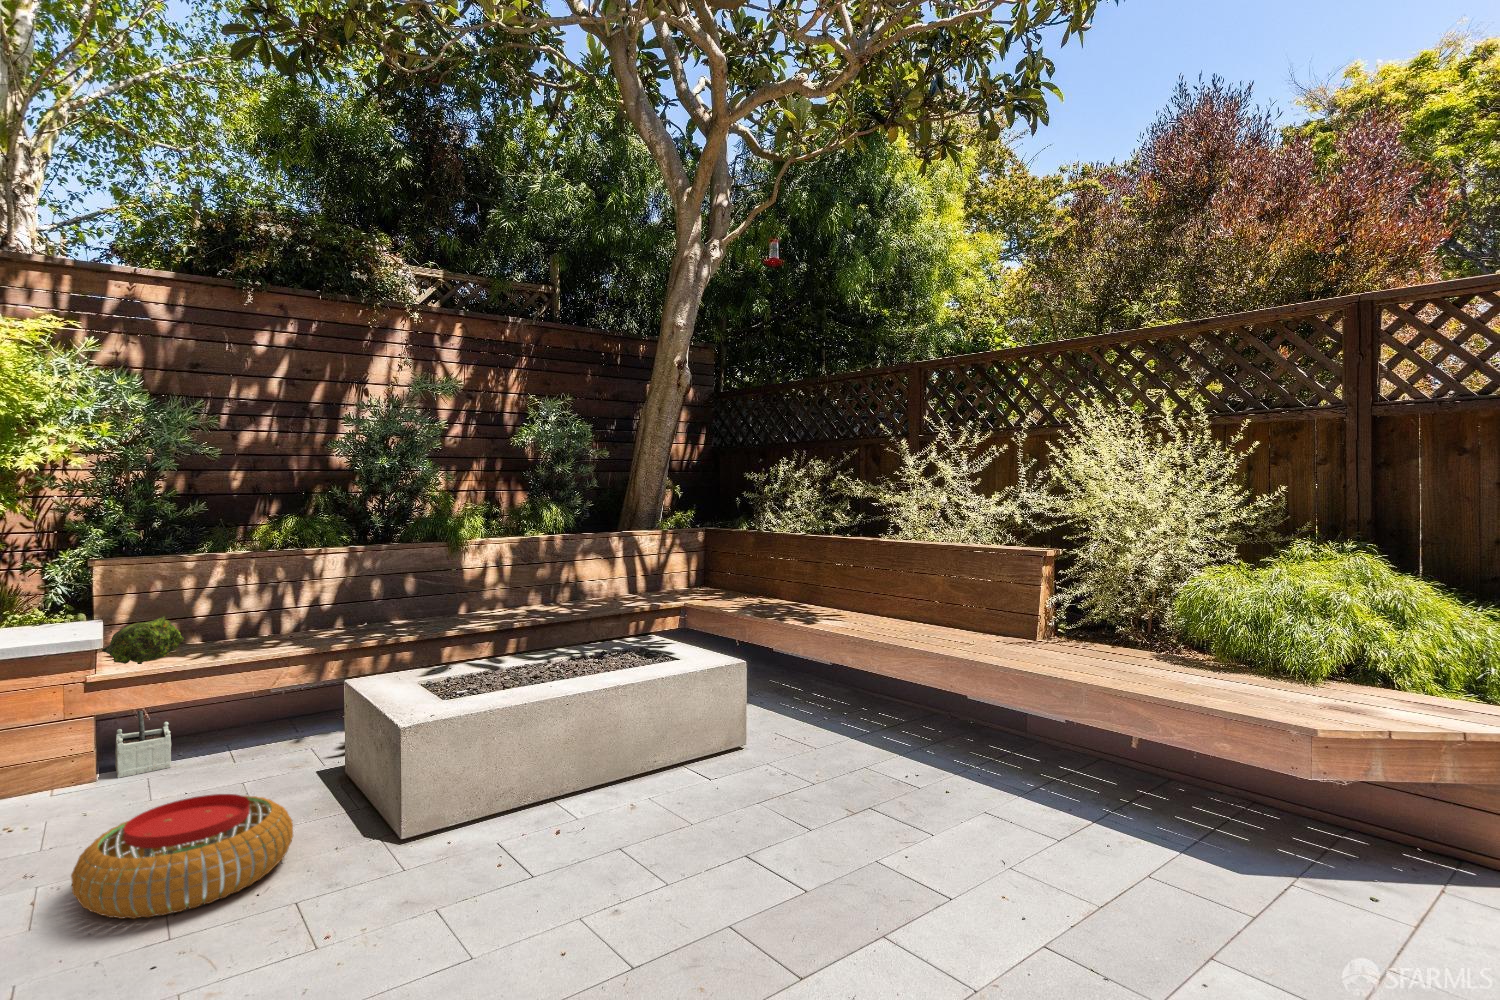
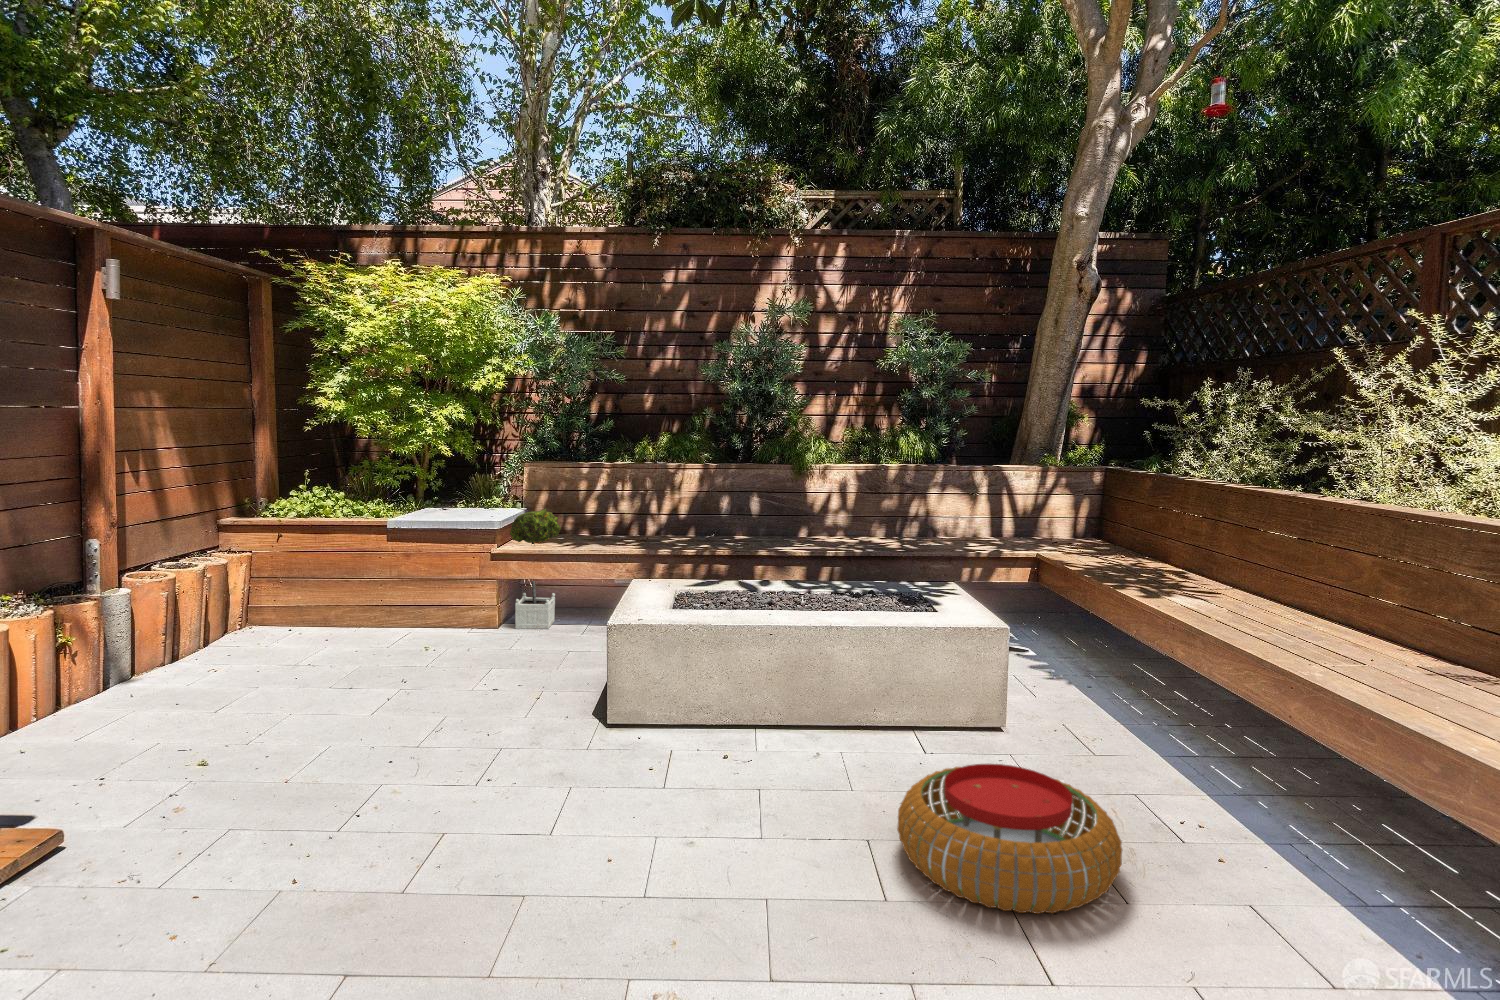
pouf: present [71,794,293,919] -> present [897,764,1123,914]

